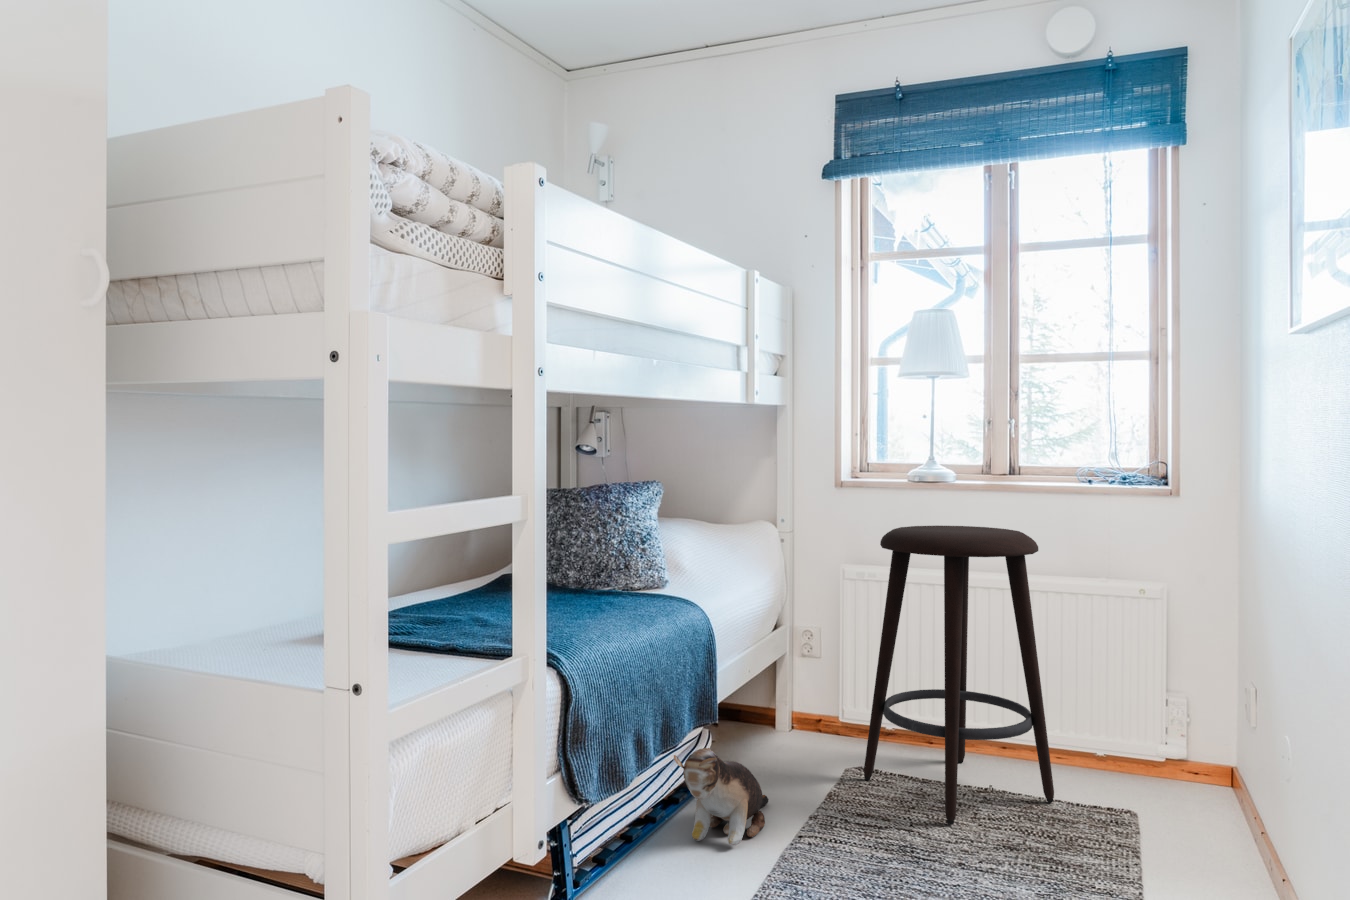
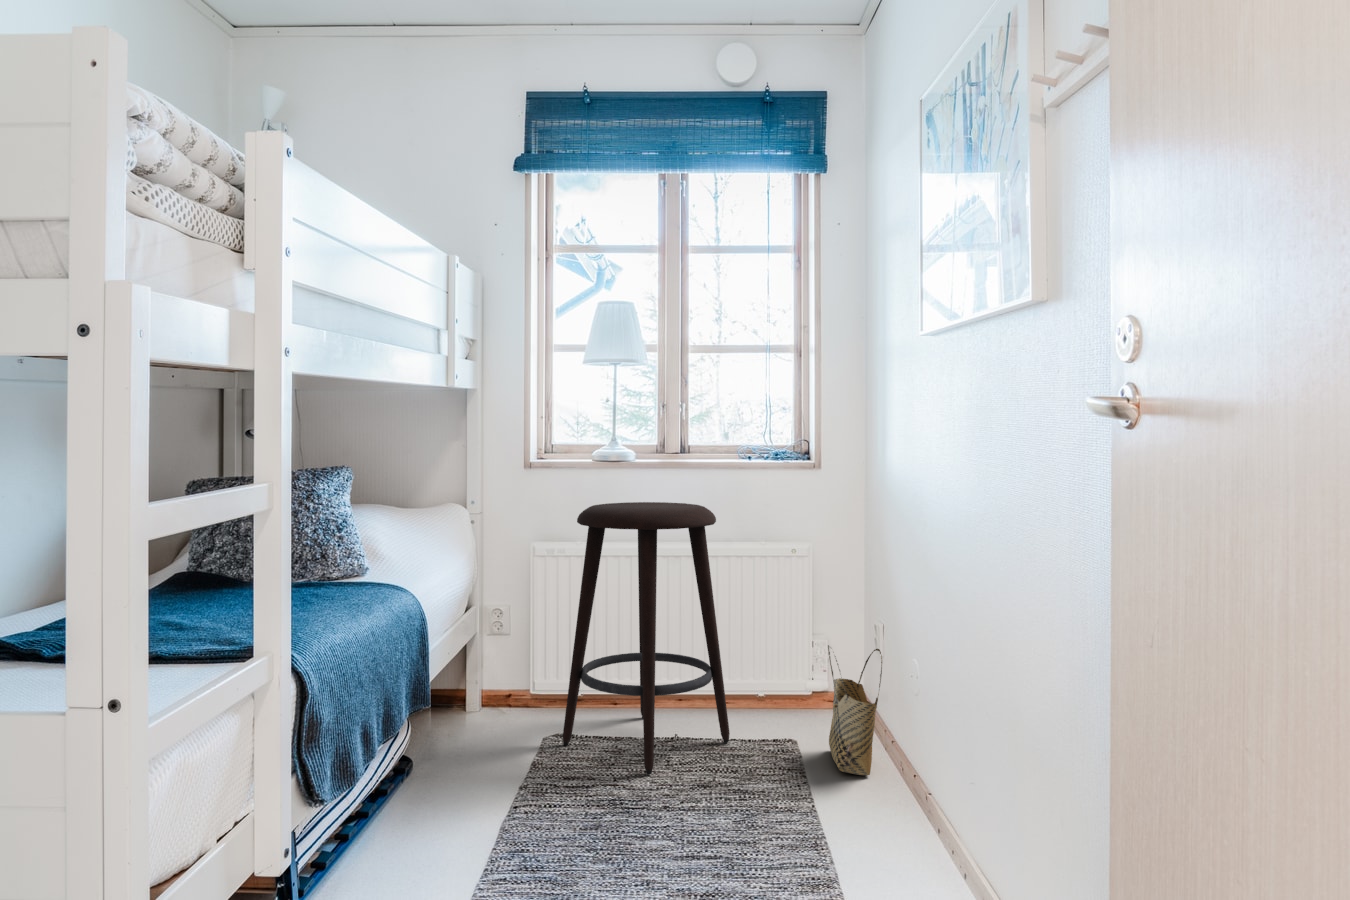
woven basket: none [1175,704,1248,868] -> present [828,645,882,775]
plush toy: present [674,748,768,845] -> none [392,732,480,828]

